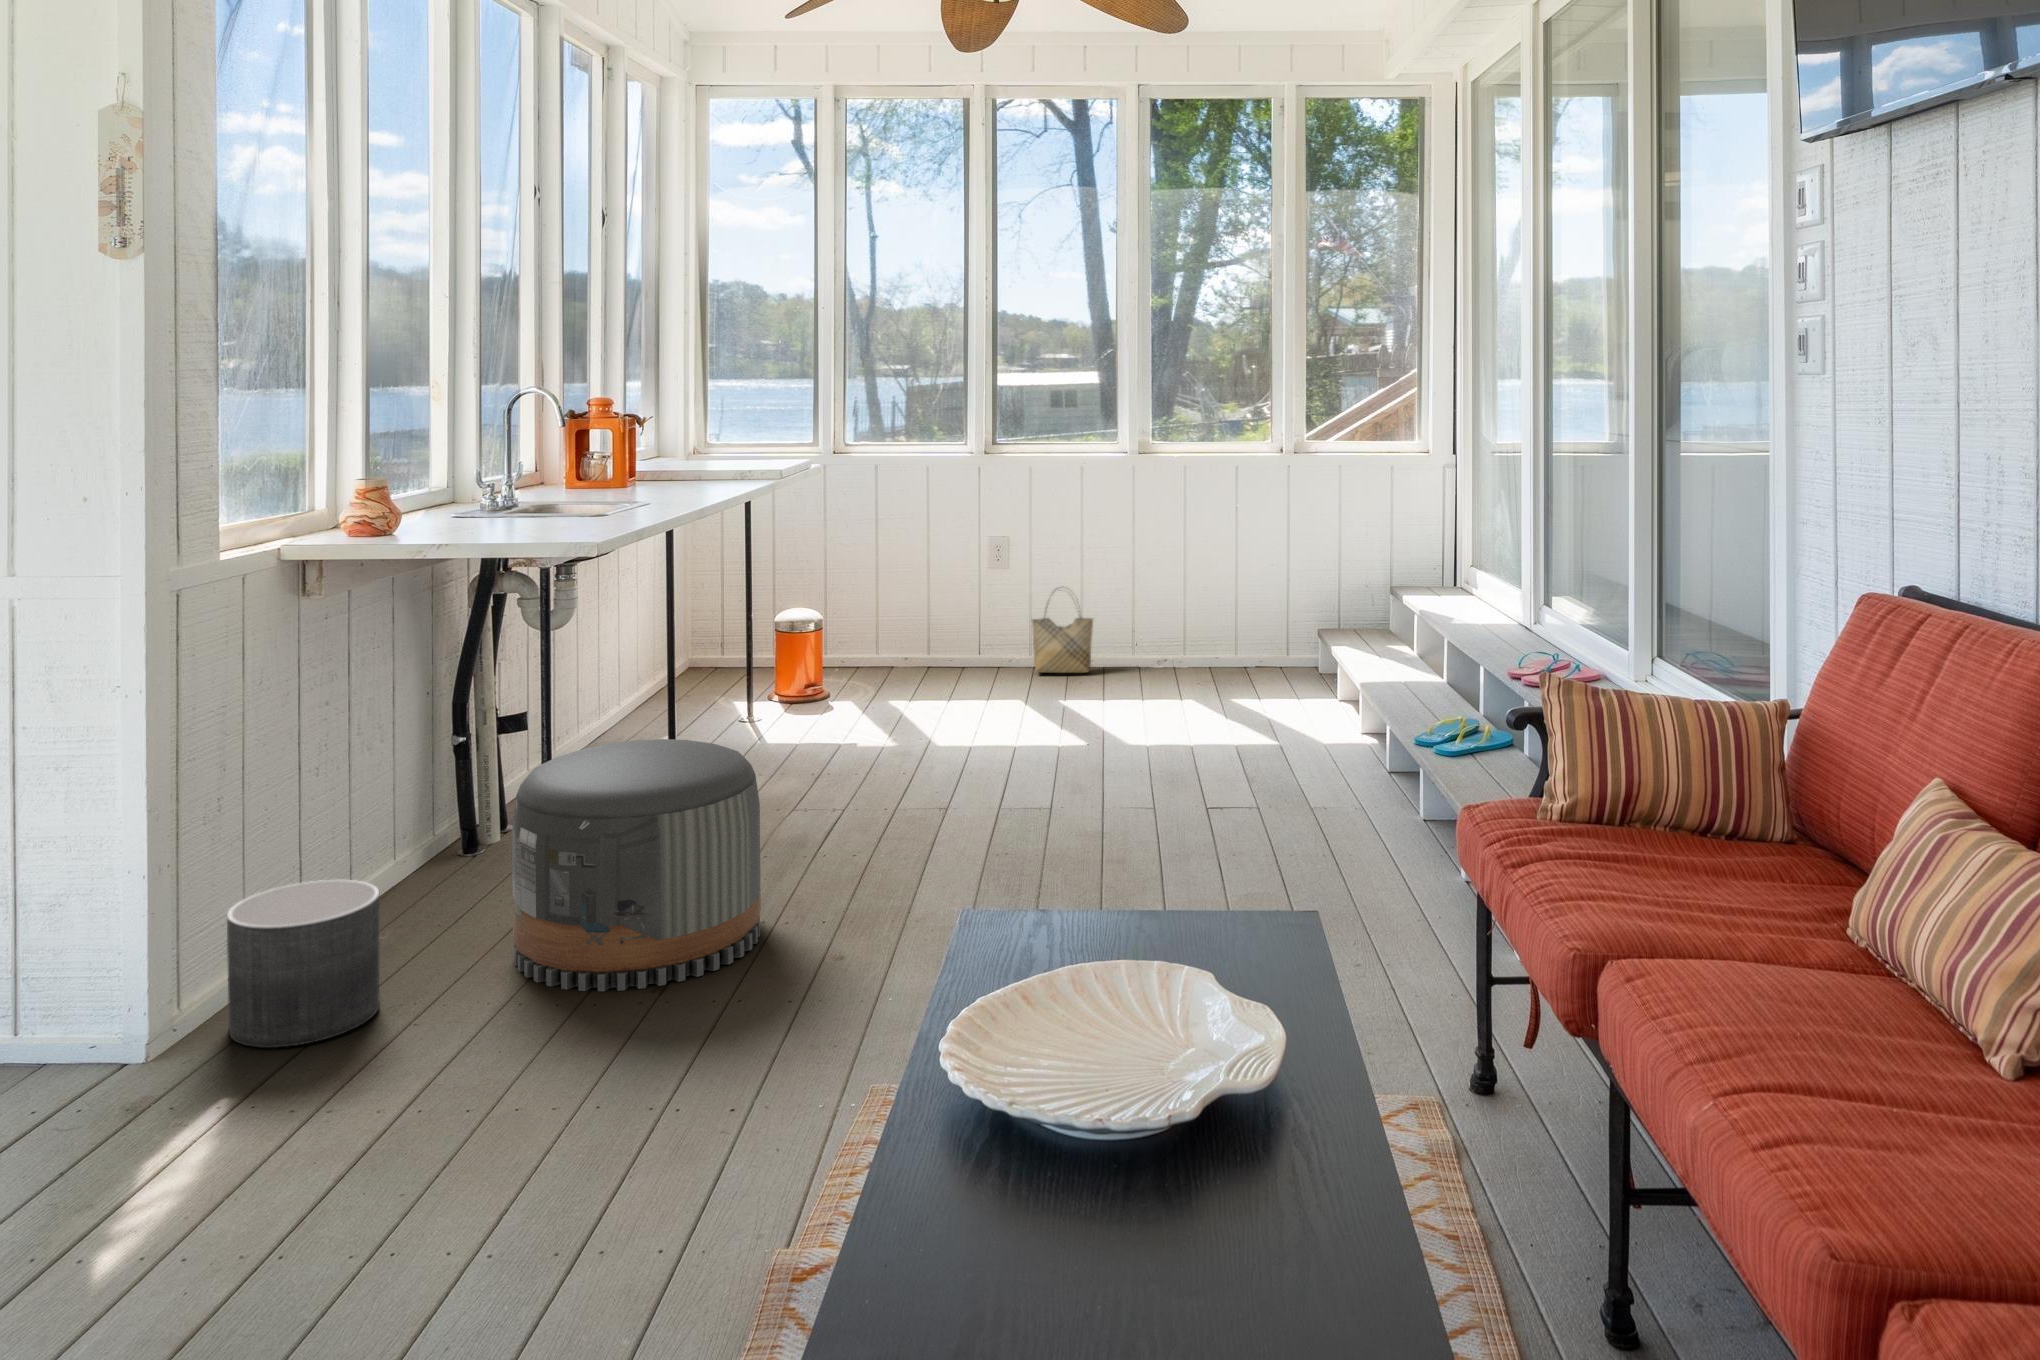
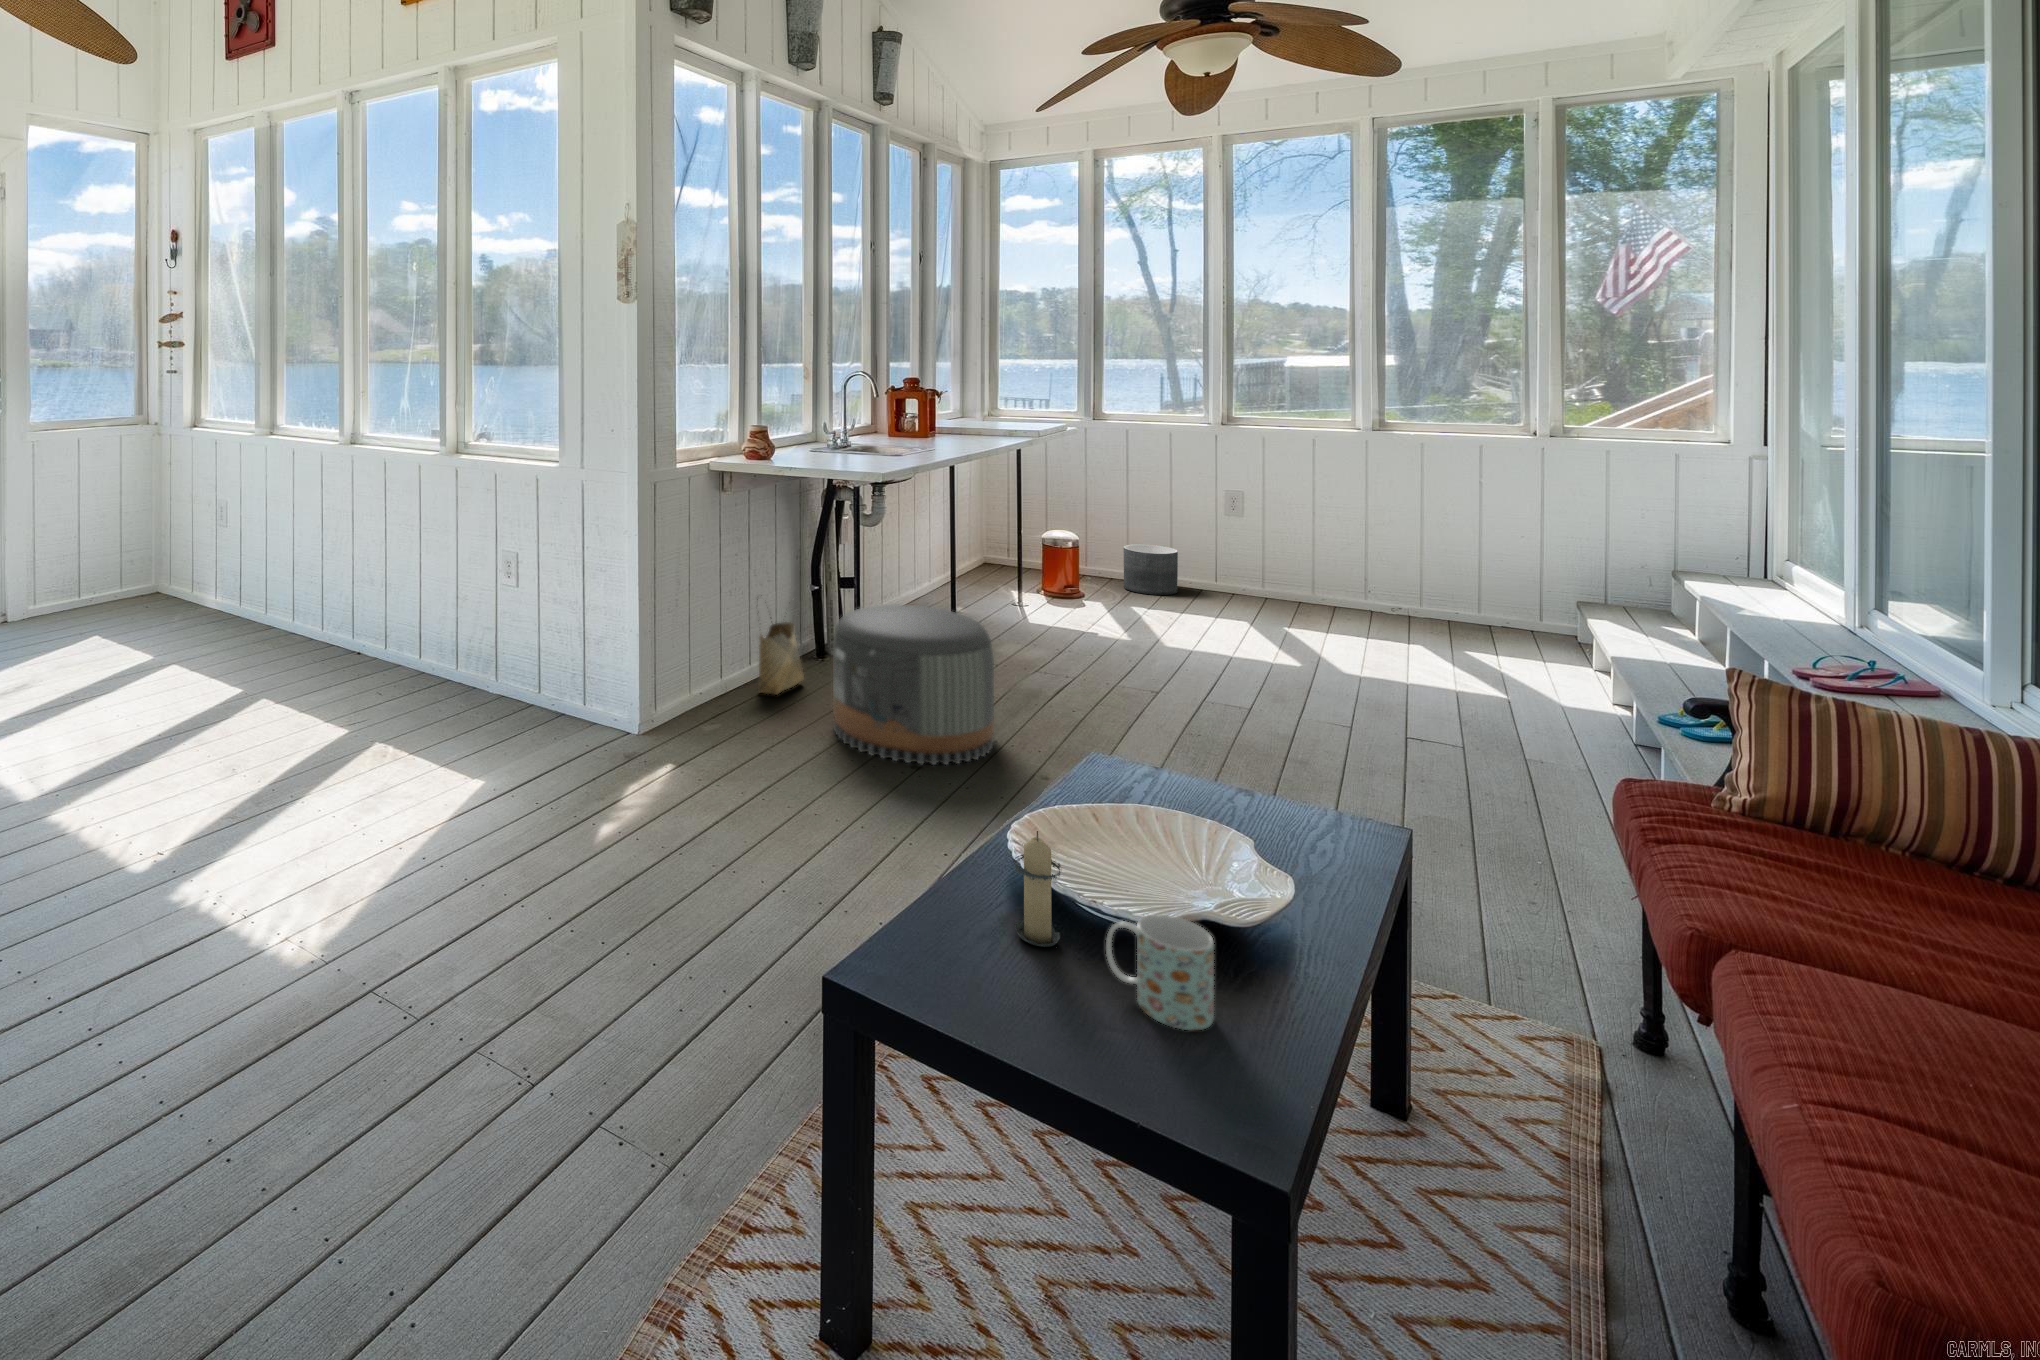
woven basket: present [1032,588,1093,673] -> present [757,598,804,694]
planter: present [227,880,380,1048] -> present [1124,545,1178,595]
candle: none [953,1046,1037,1233] -> present [1013,831,1060,947]
mug: none [1106,1117,1249,1286] -> present [1106,915,1214,1030]

